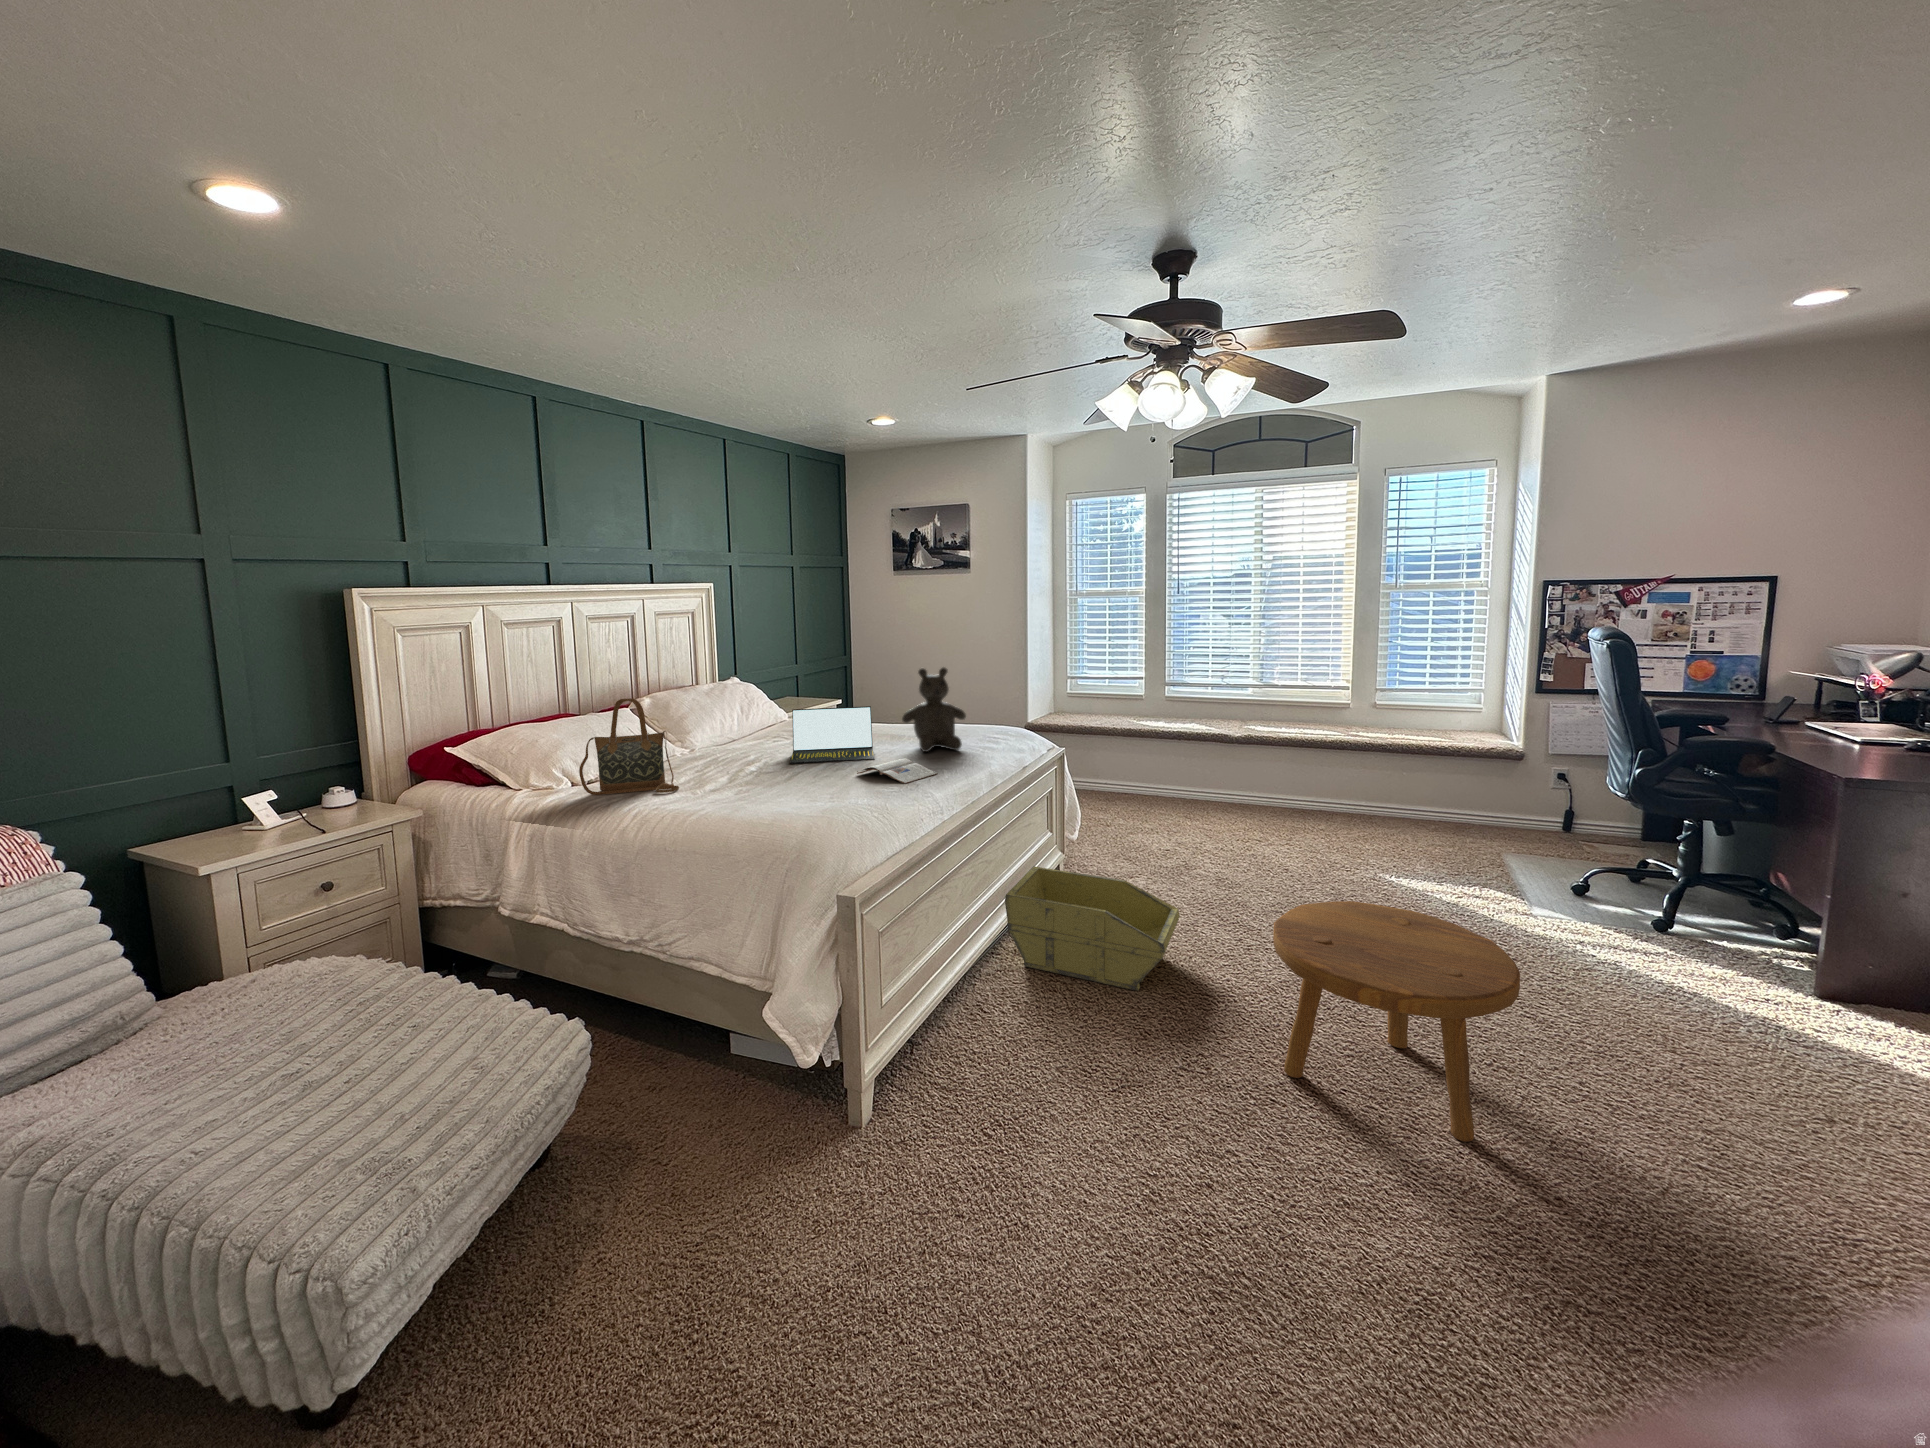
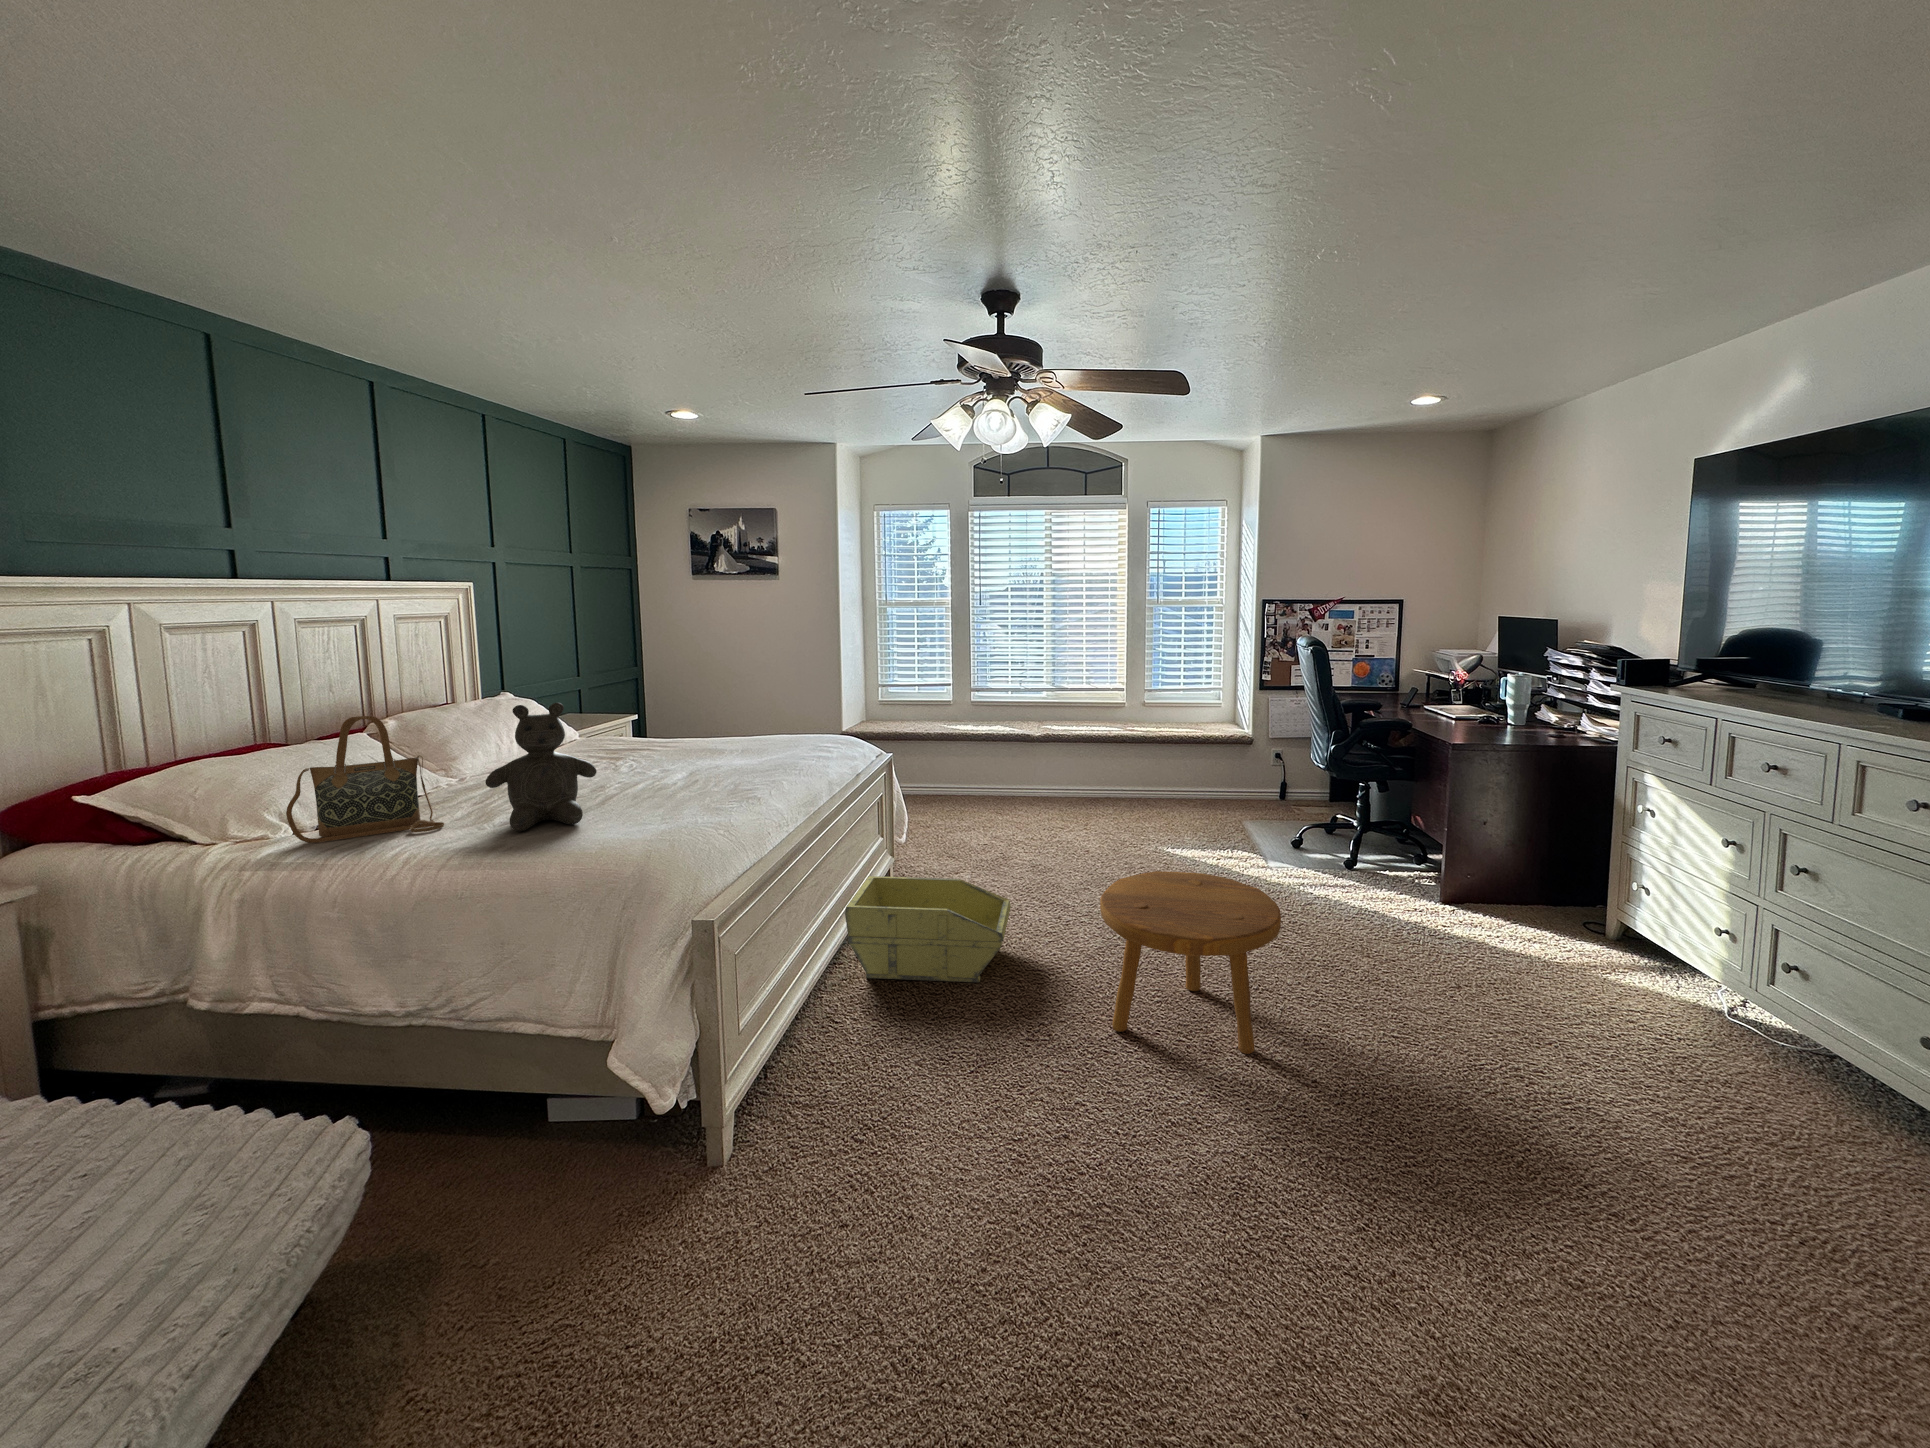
teddy bear: present [902,667,966,752] -> present [485,703,597,831]
laptop: present [790,706,875,764] -> none [584,718,693,788]
magazine: present [857,759,937,784] -> none [679,773,773,799]

